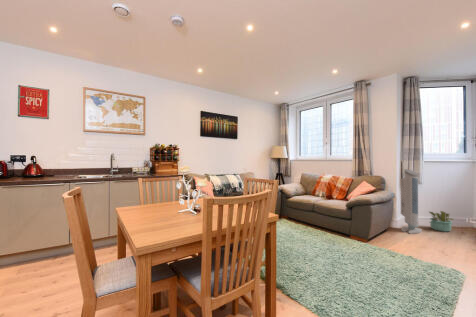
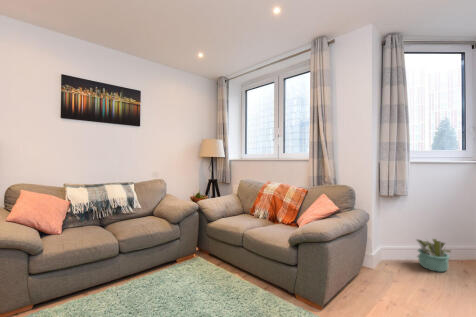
air purifier: present [401,169,422,234] -> none [377,174,408,280]

